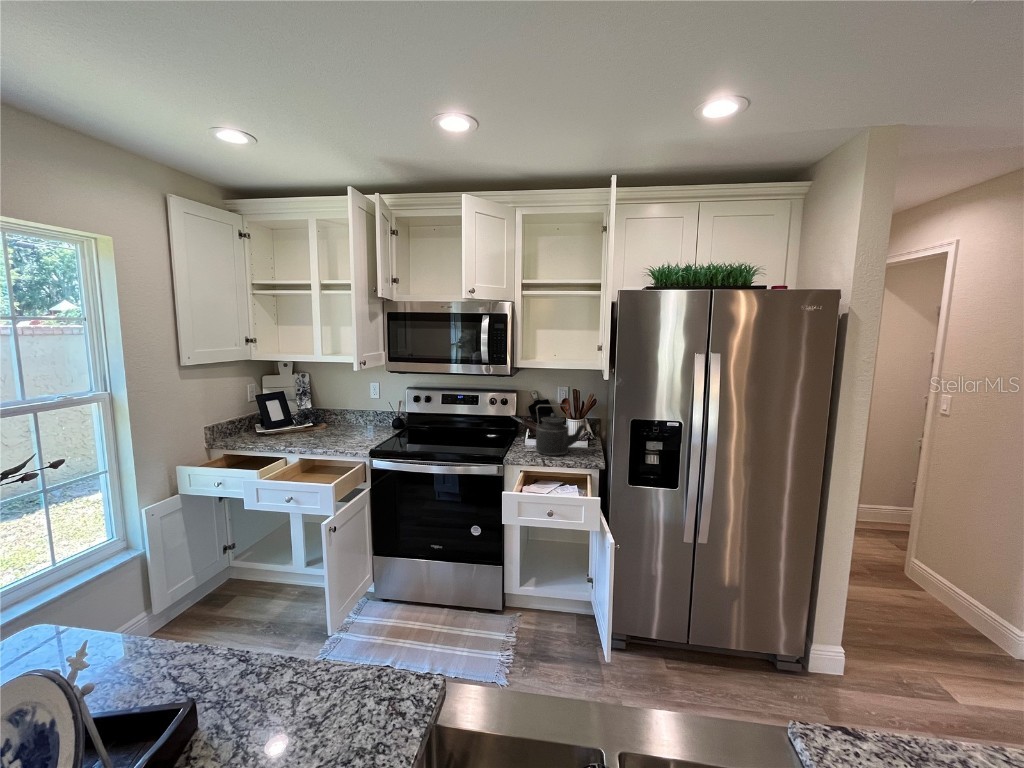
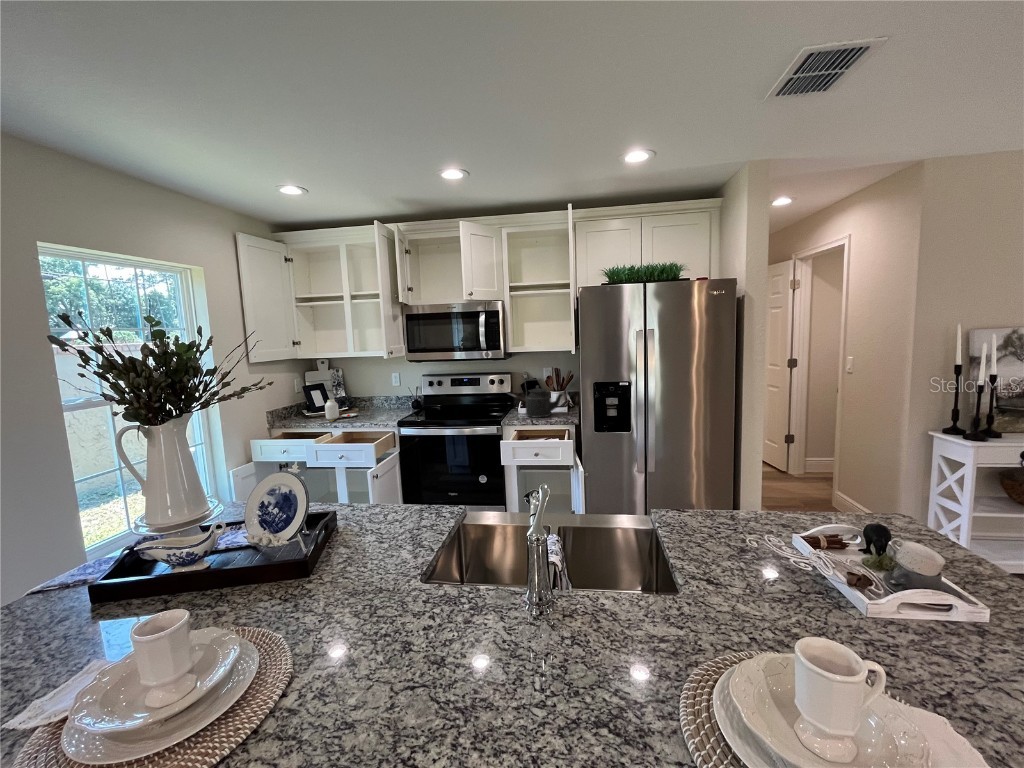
jar: none [280,415,325,444] -> present [325,399,357,421]

